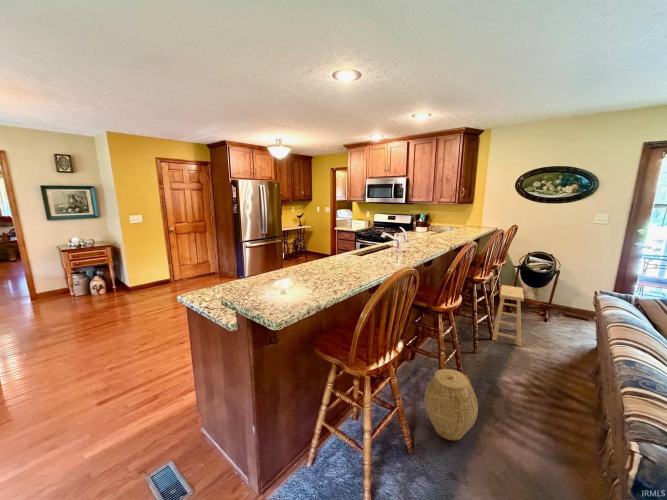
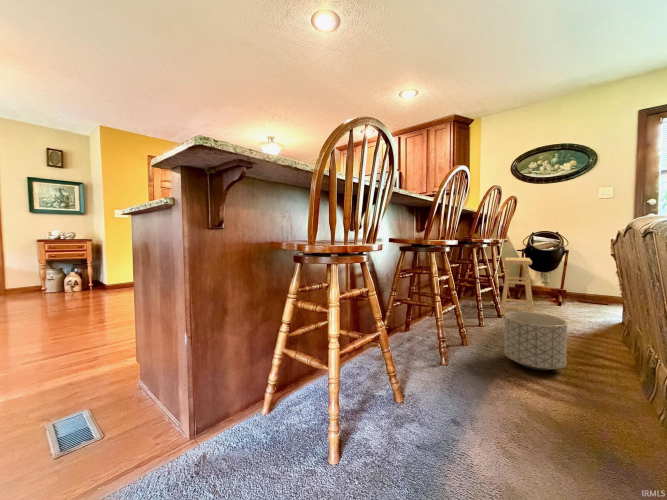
planter: none [491,365,542,419] -> present [504,312,567,370]
woven basket: present [424,369,478,440] -> none [419,305,488,391]

